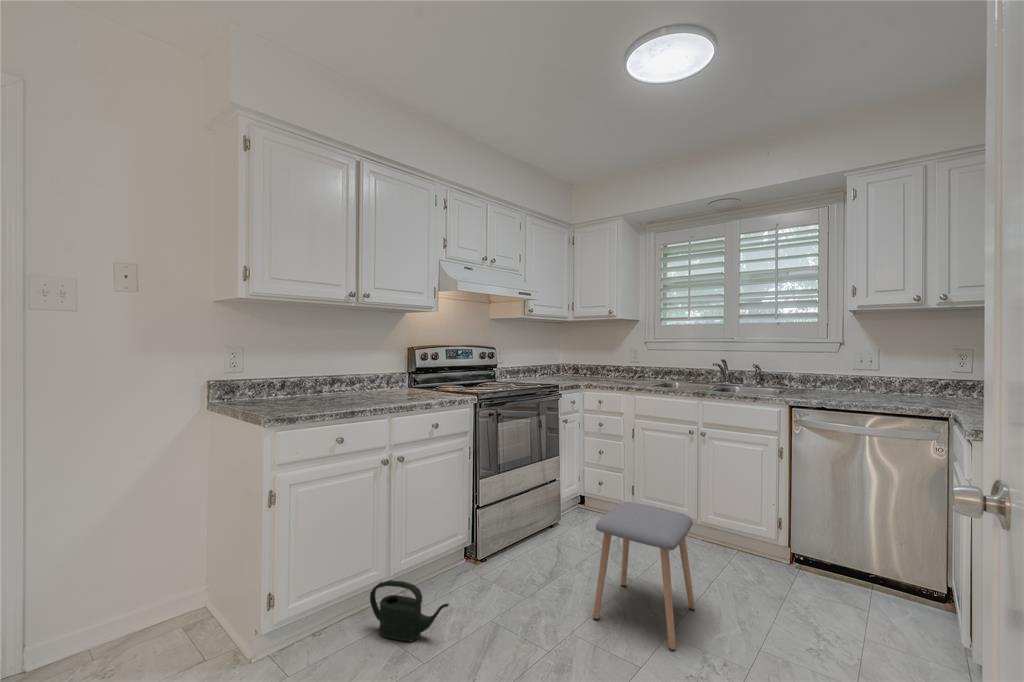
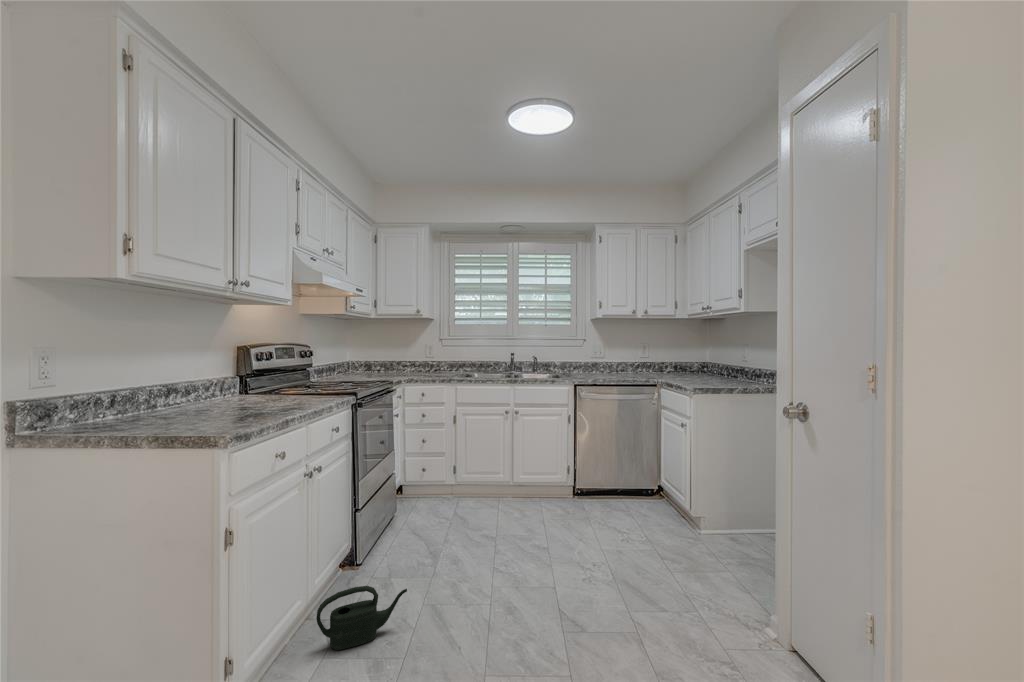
stool: present [593,502,695,651] -> none [490,468,556,564]

